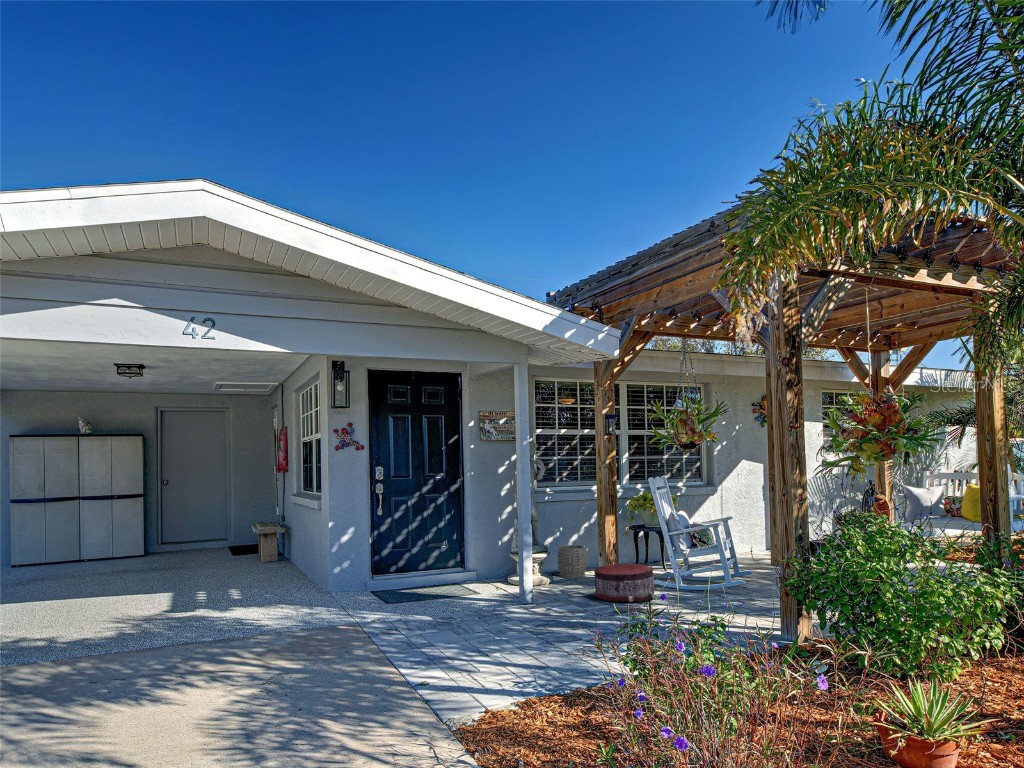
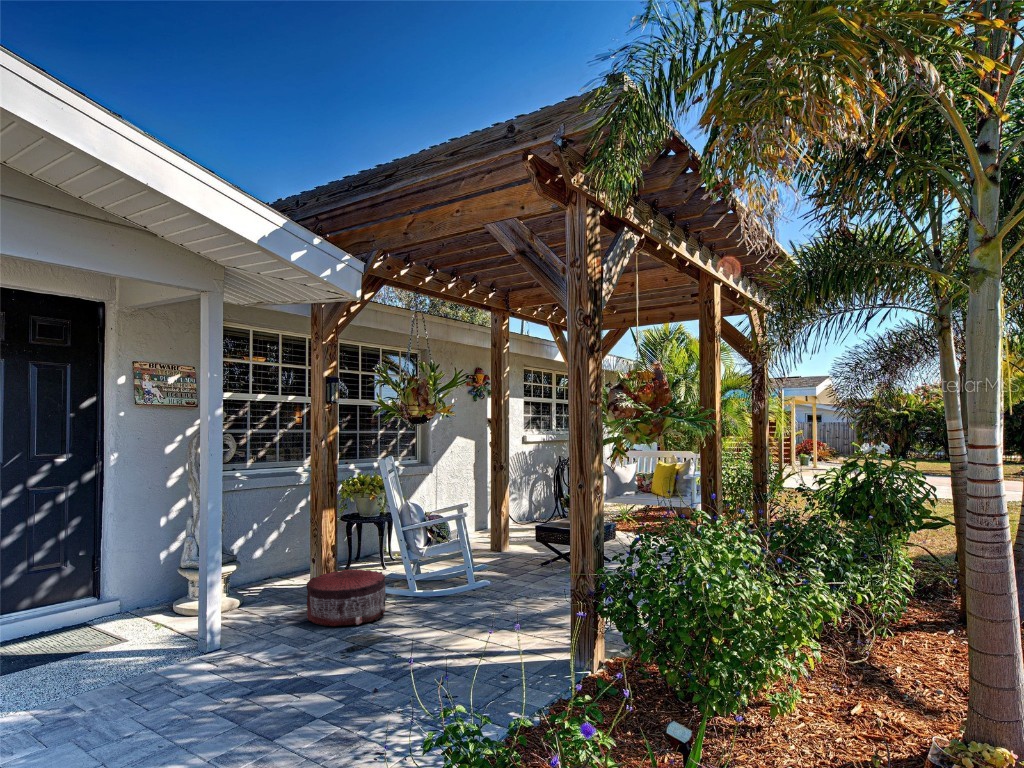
woven basket: present [558,545,586,578] -> none [247,544,286,589]

